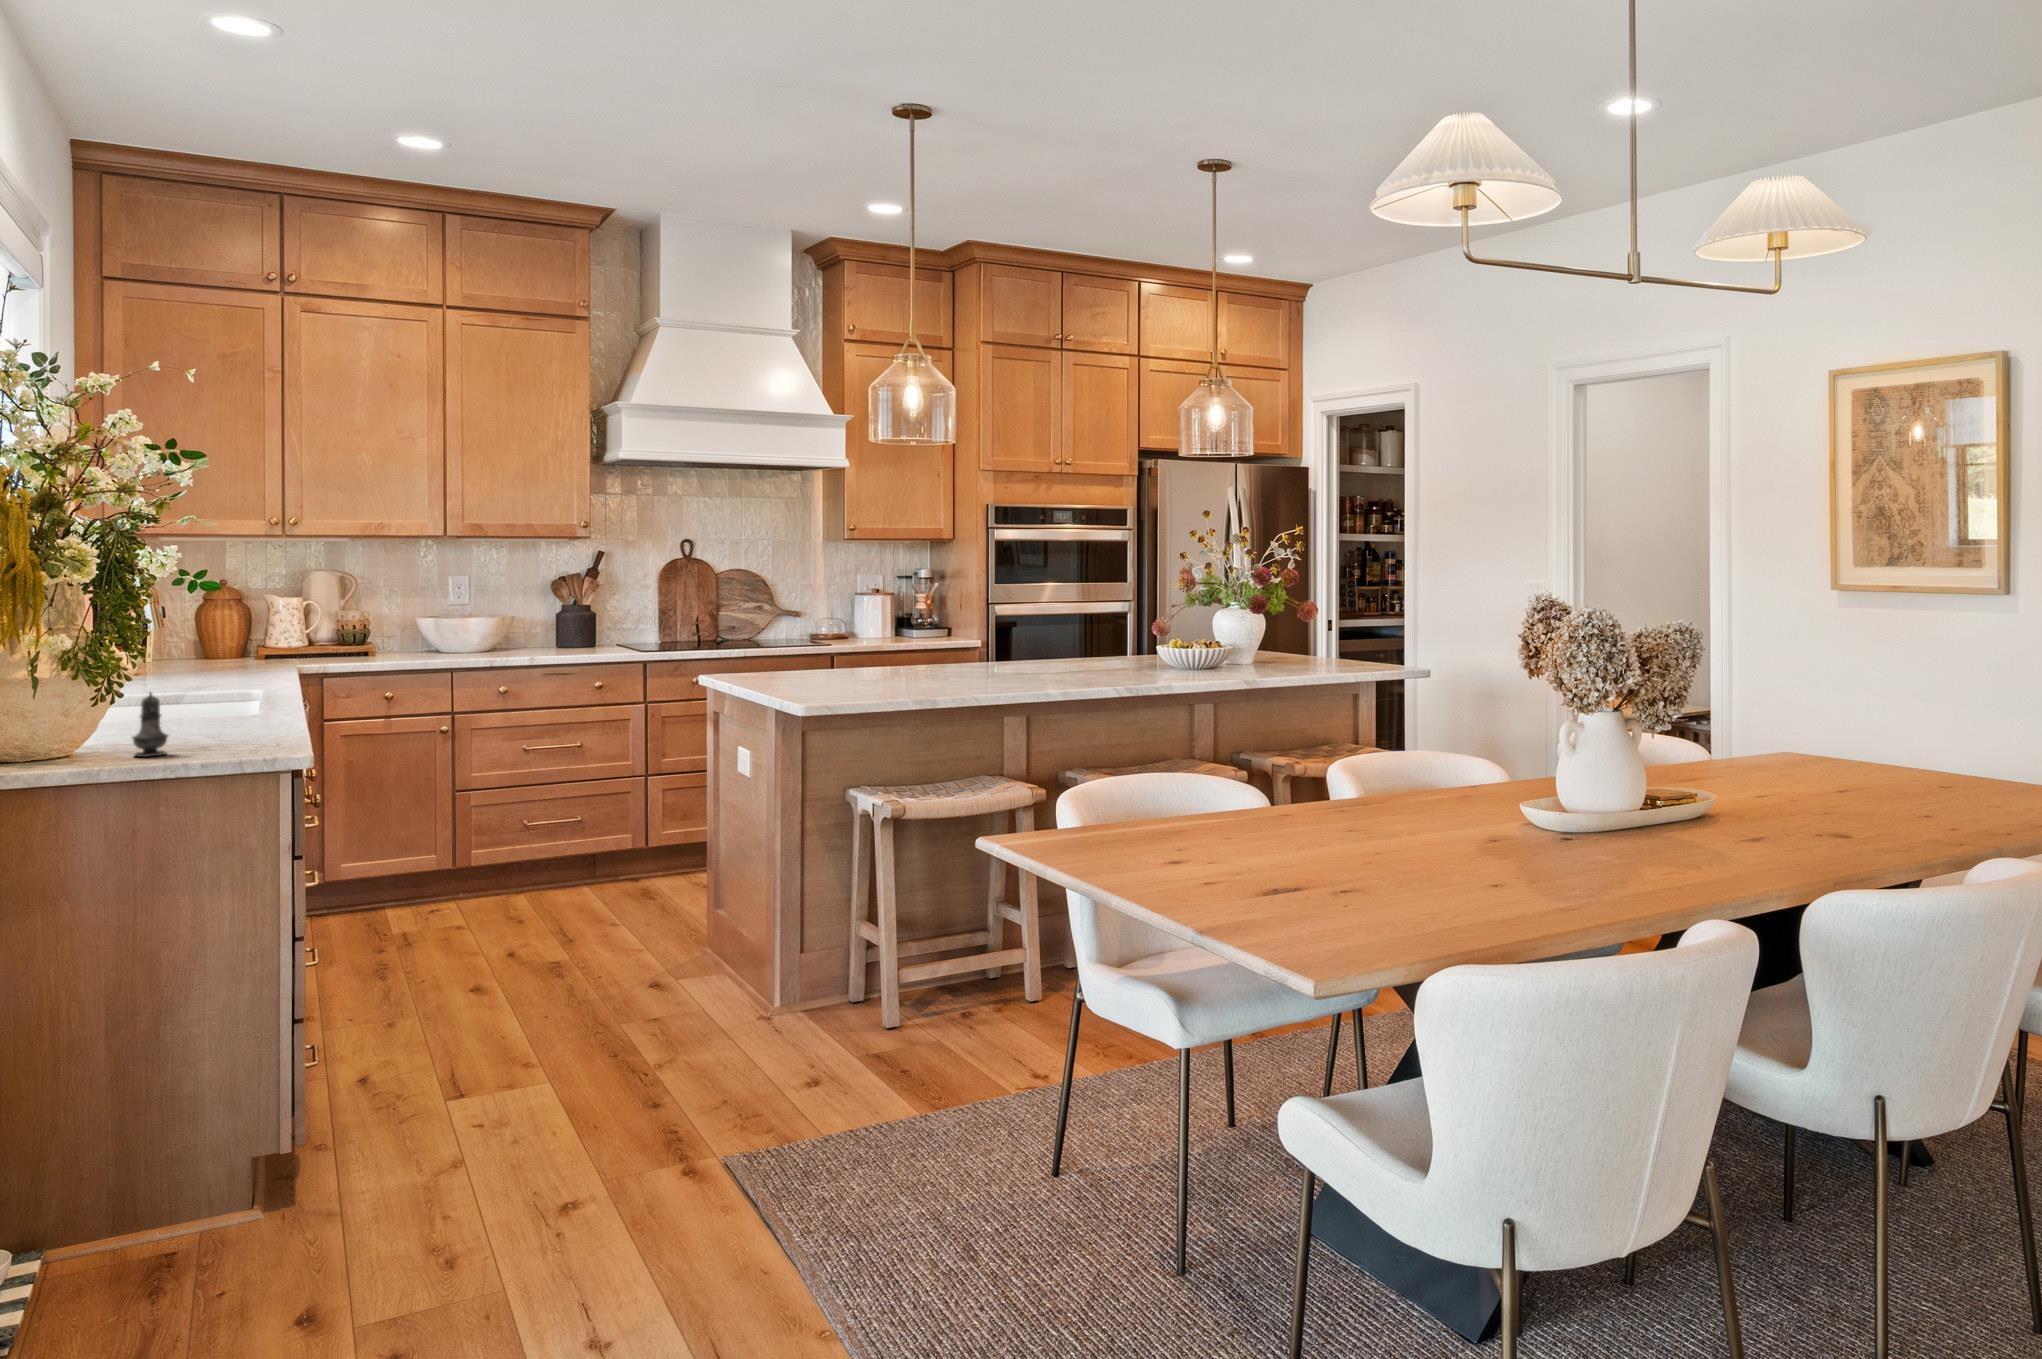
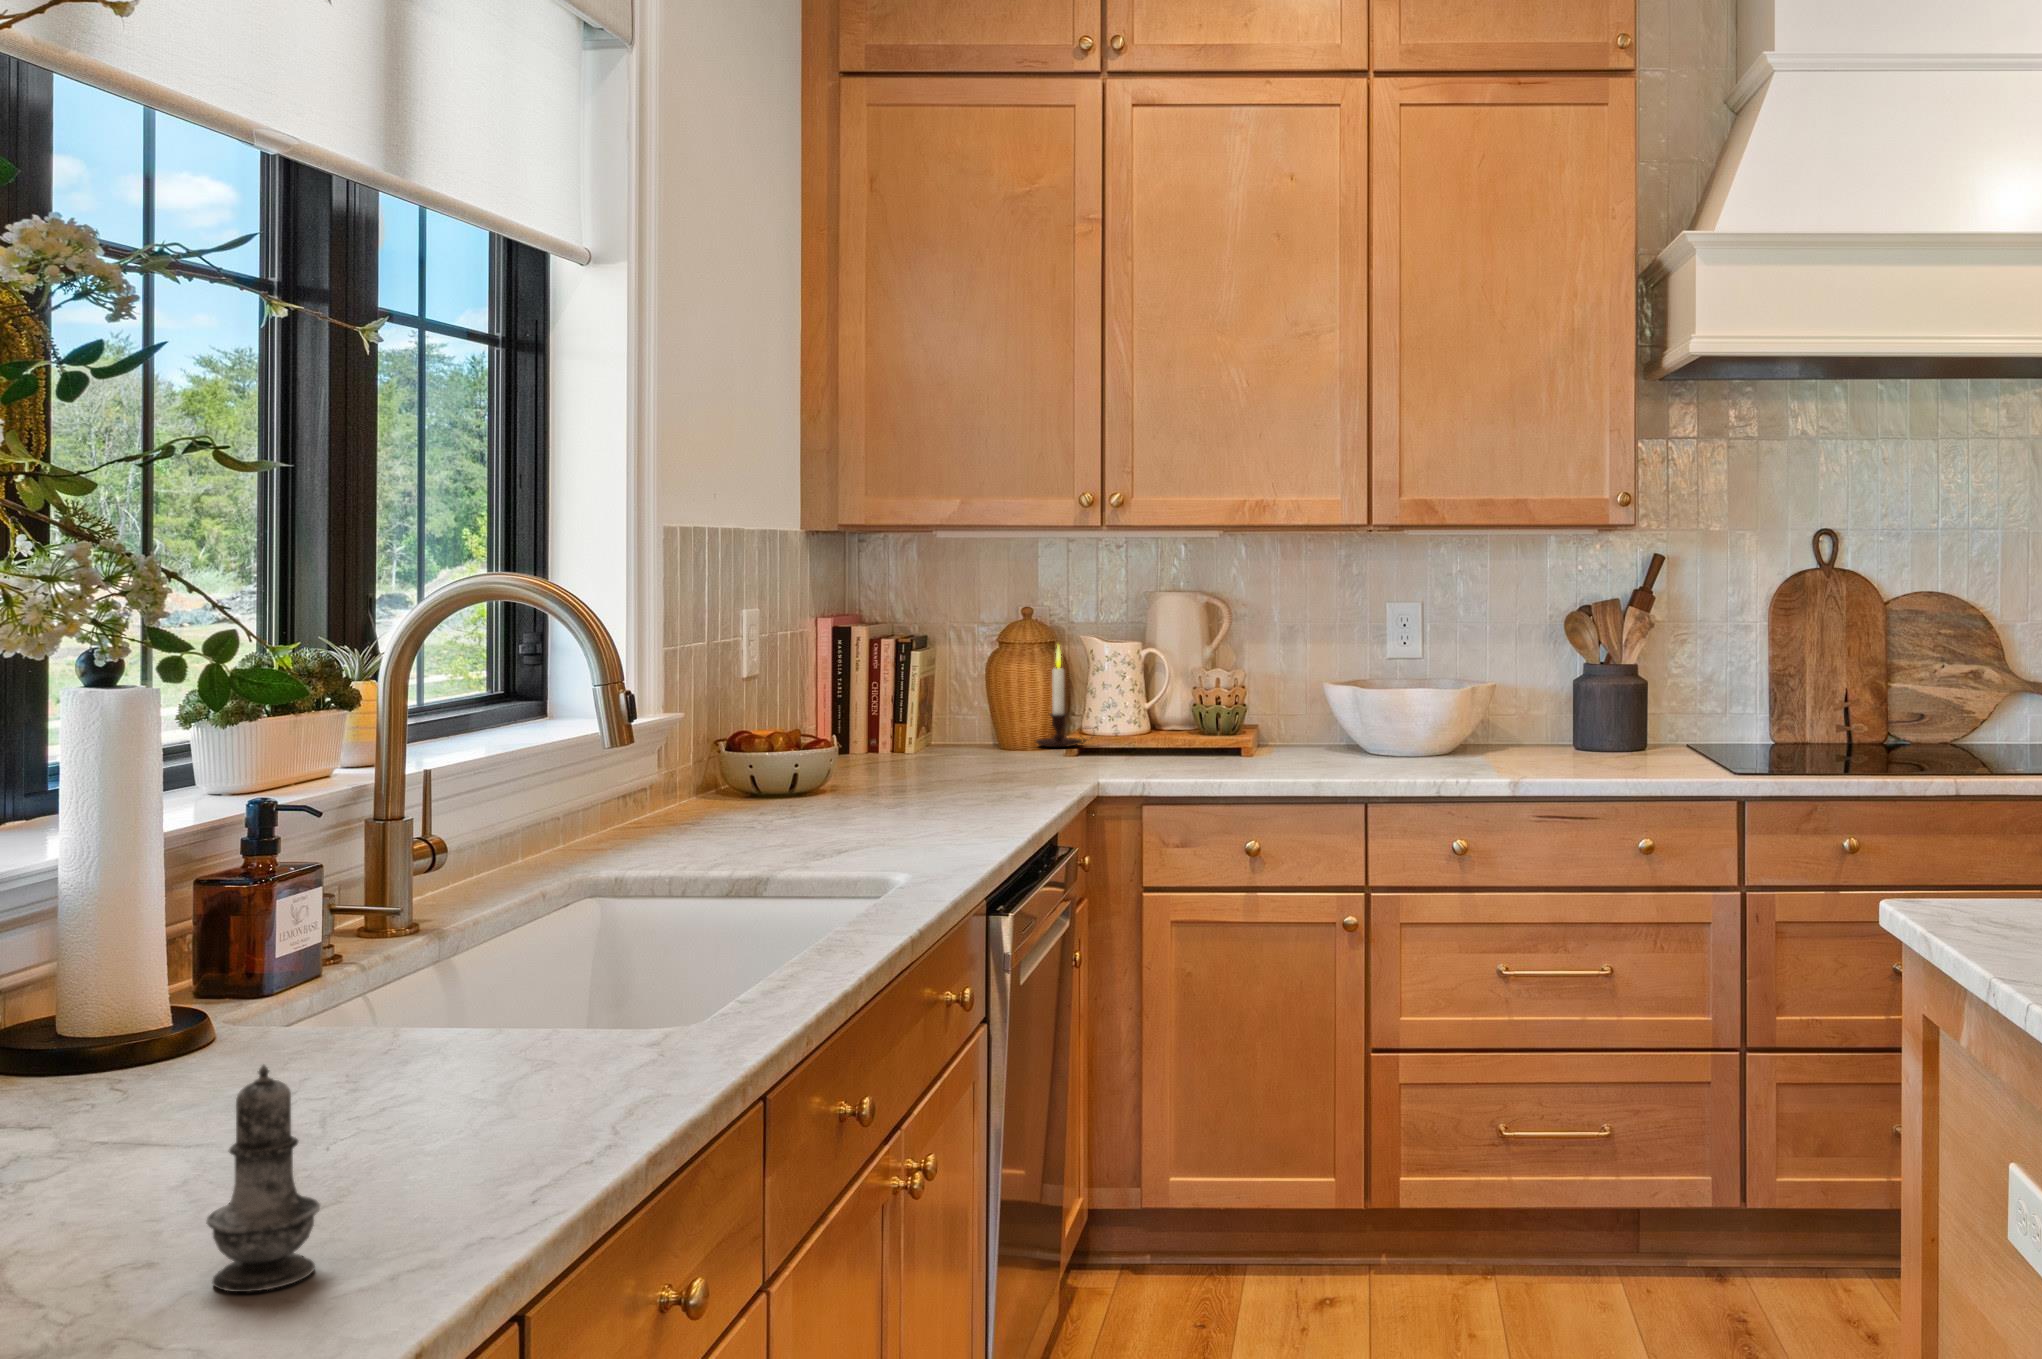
candle: none [230,600,270,658] -> present [1036,646,1091,747]

